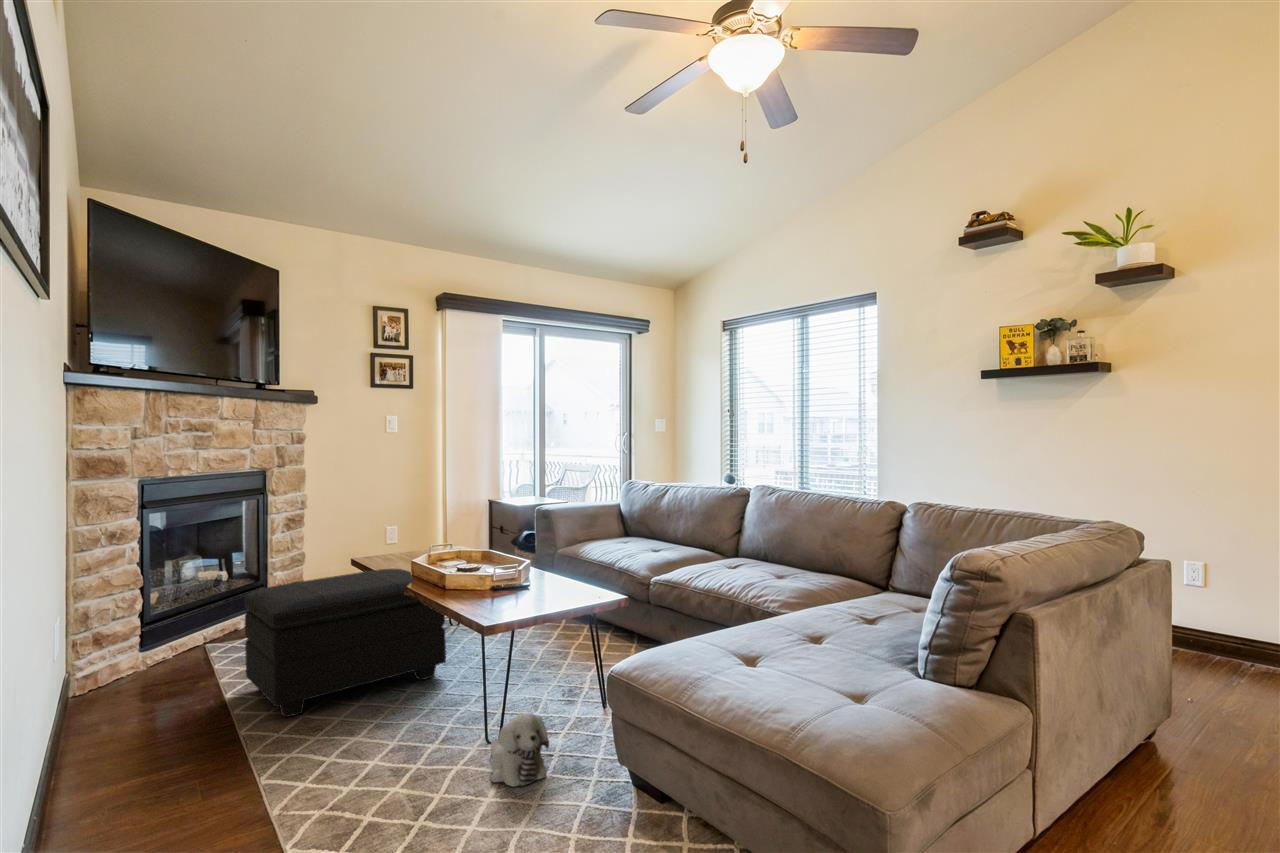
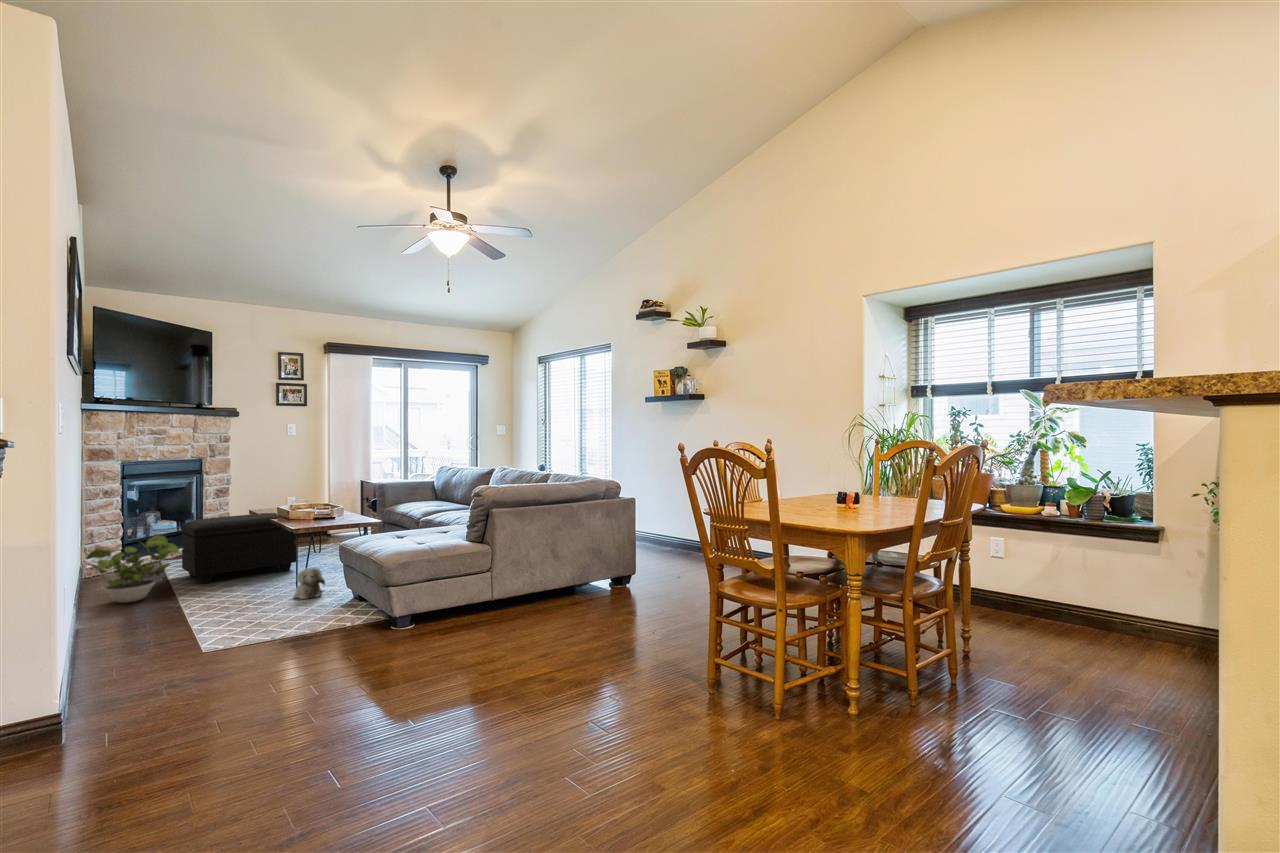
potted plant: none [62,638,250,789] -> present [87,535,179,603]

